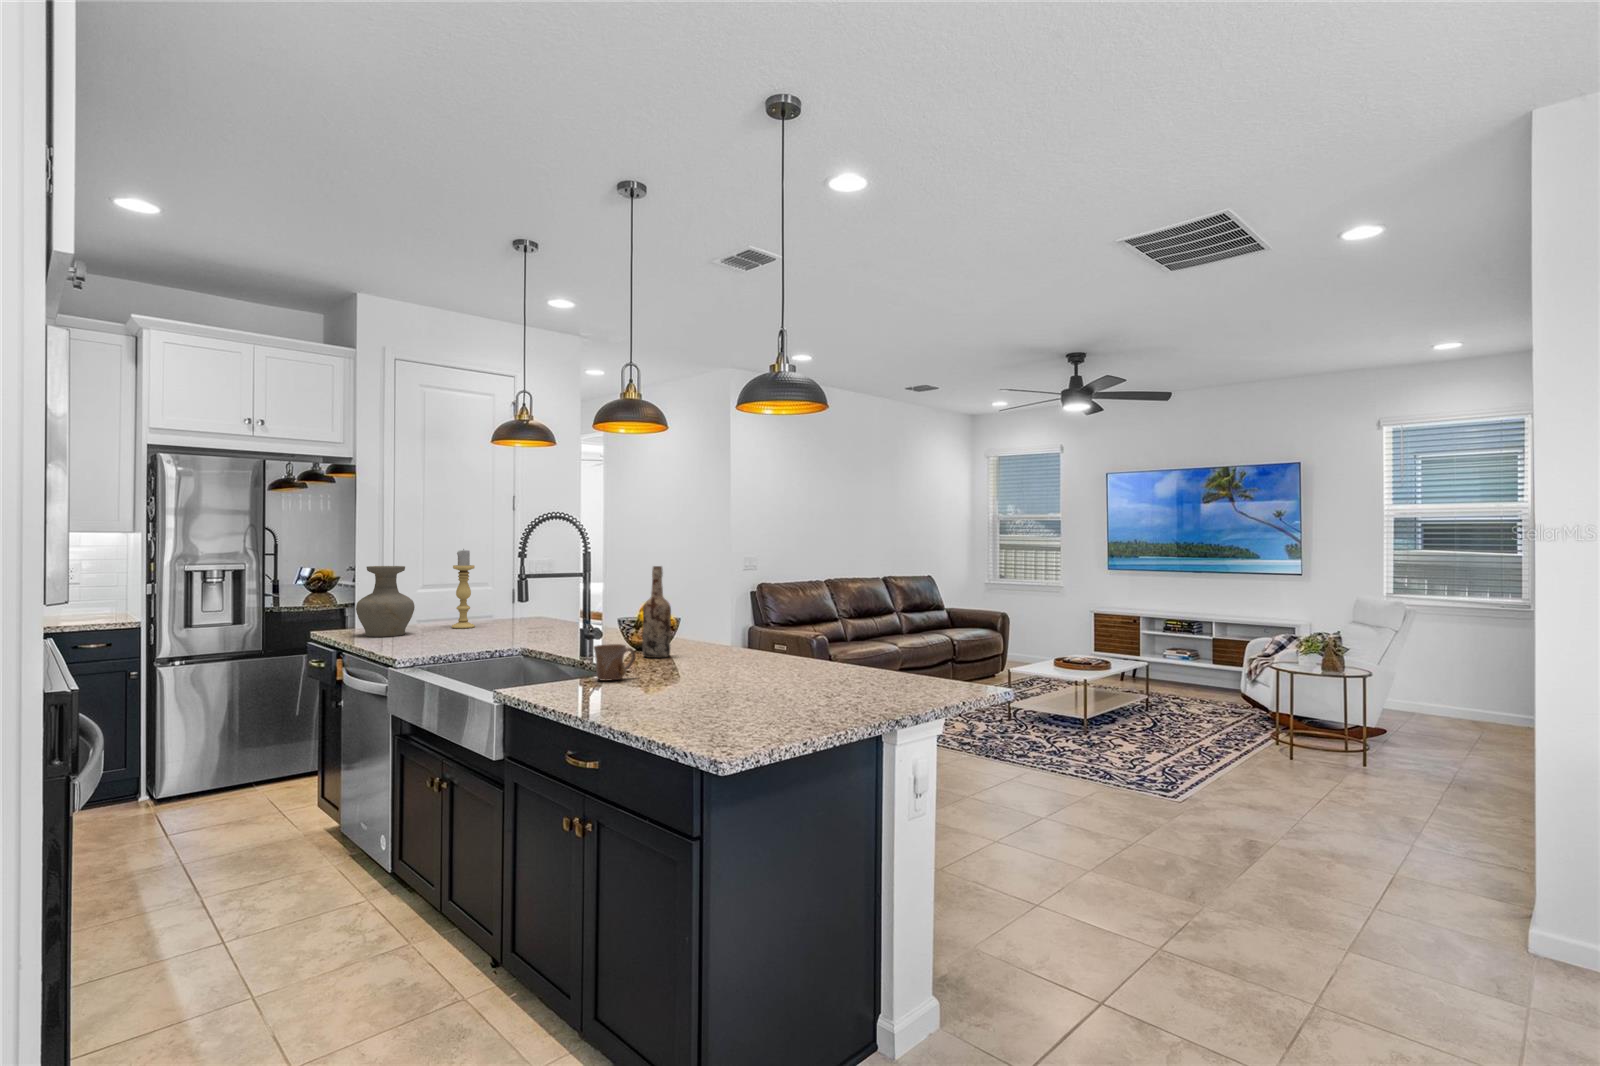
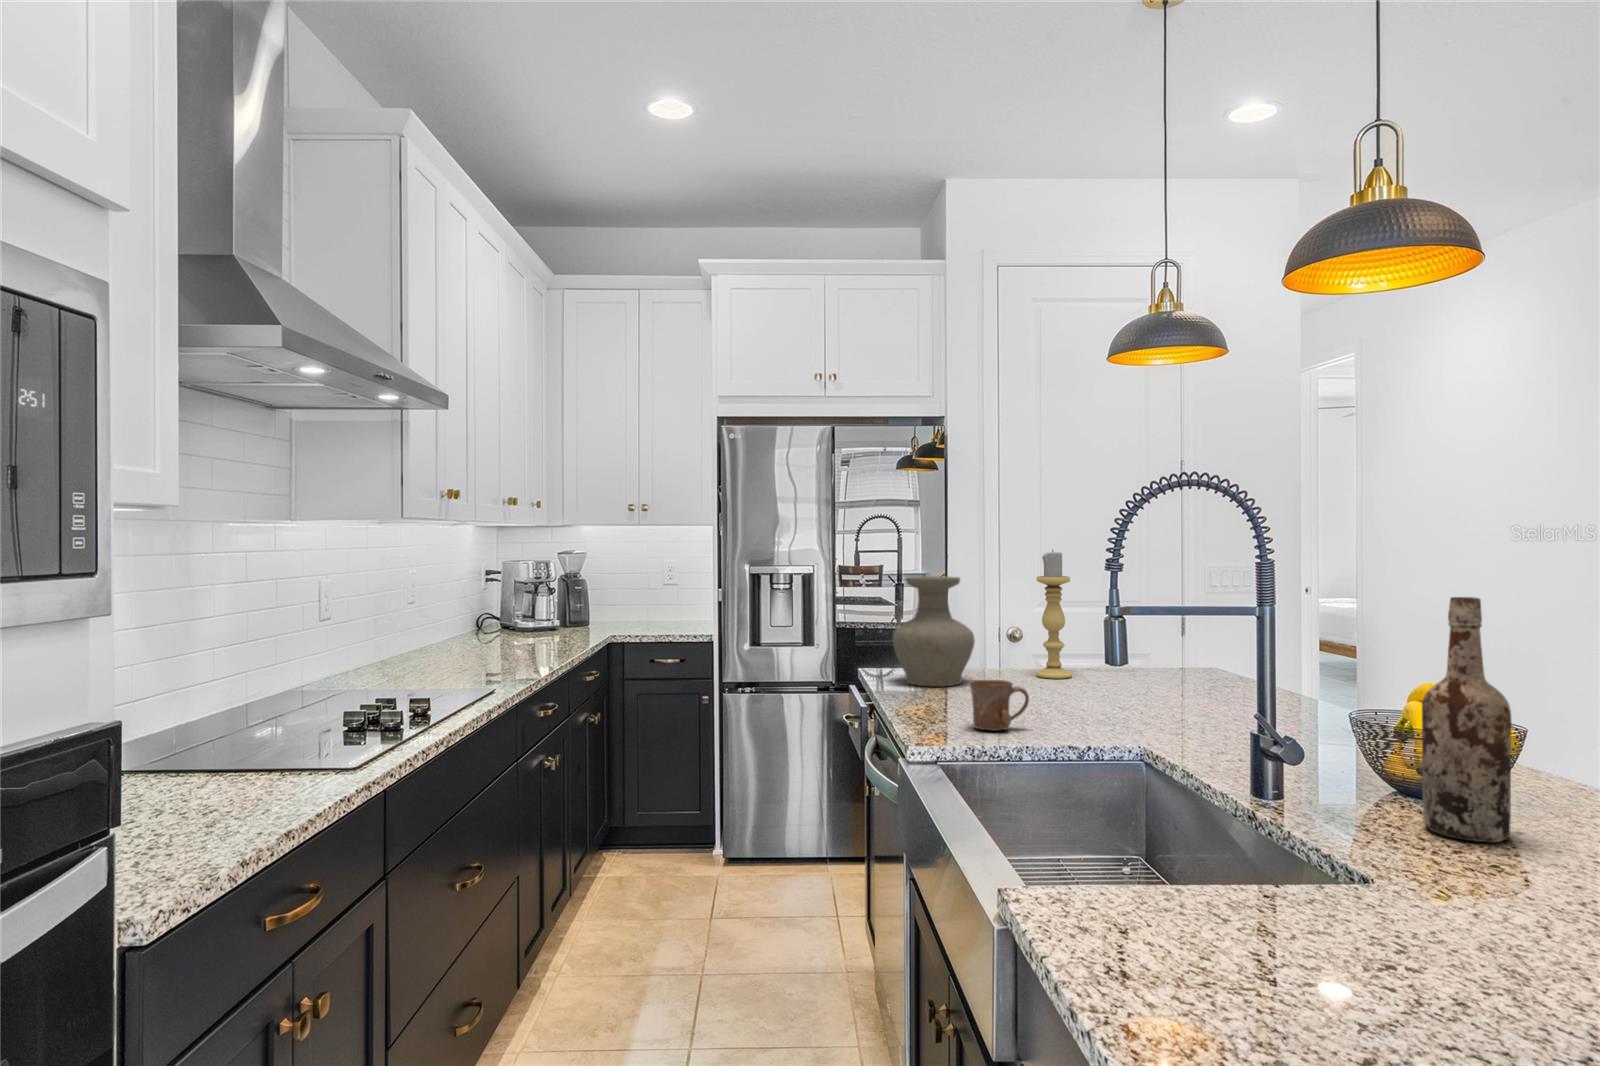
mug: present [594,644,636,680] -> present [969,680,1029,731]

